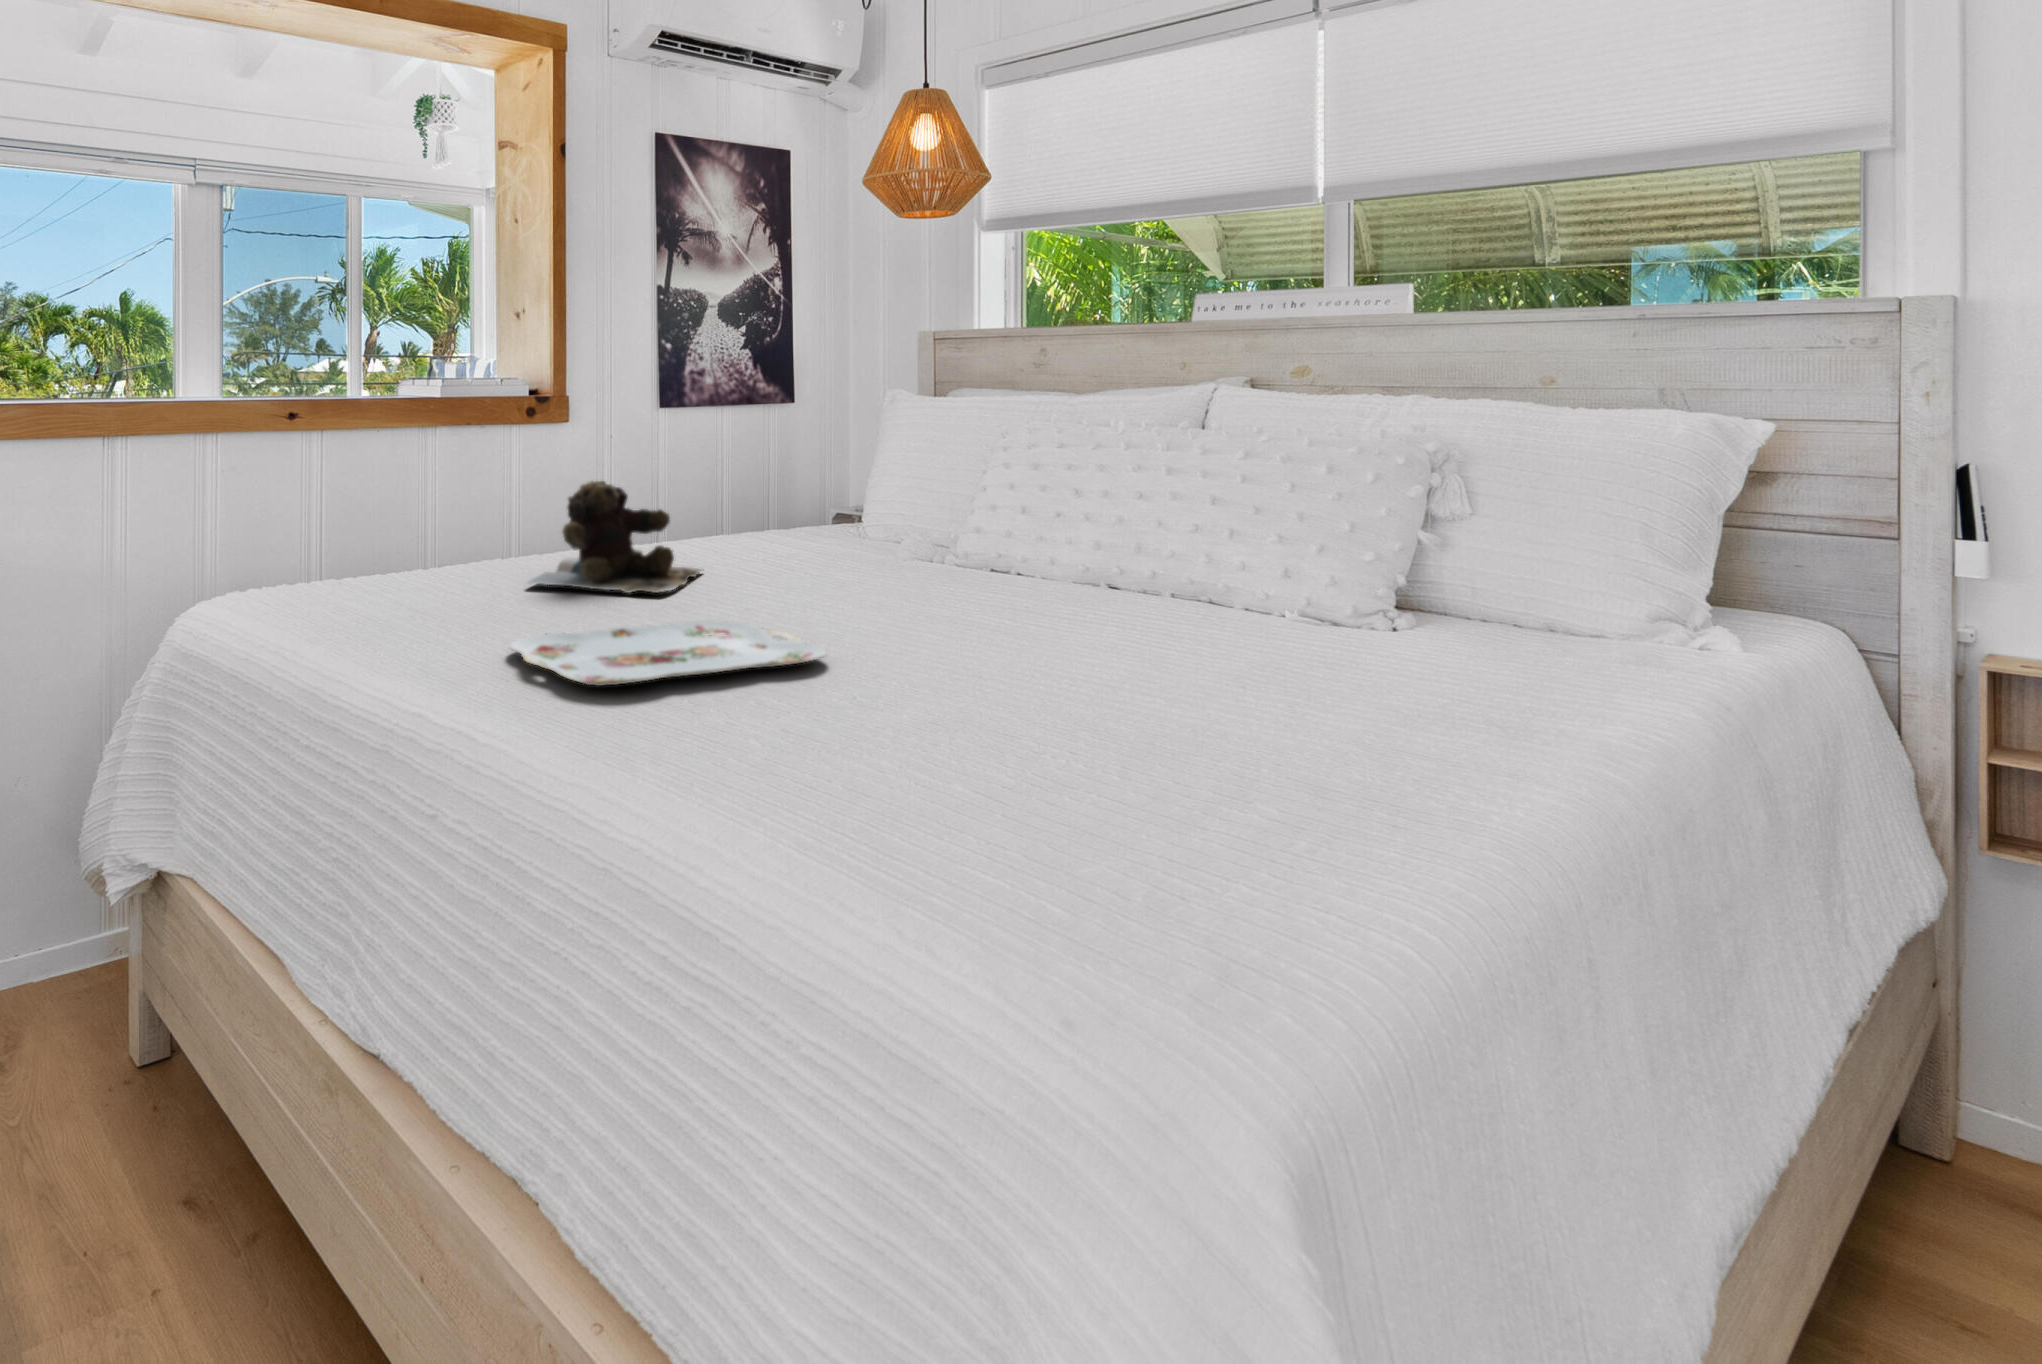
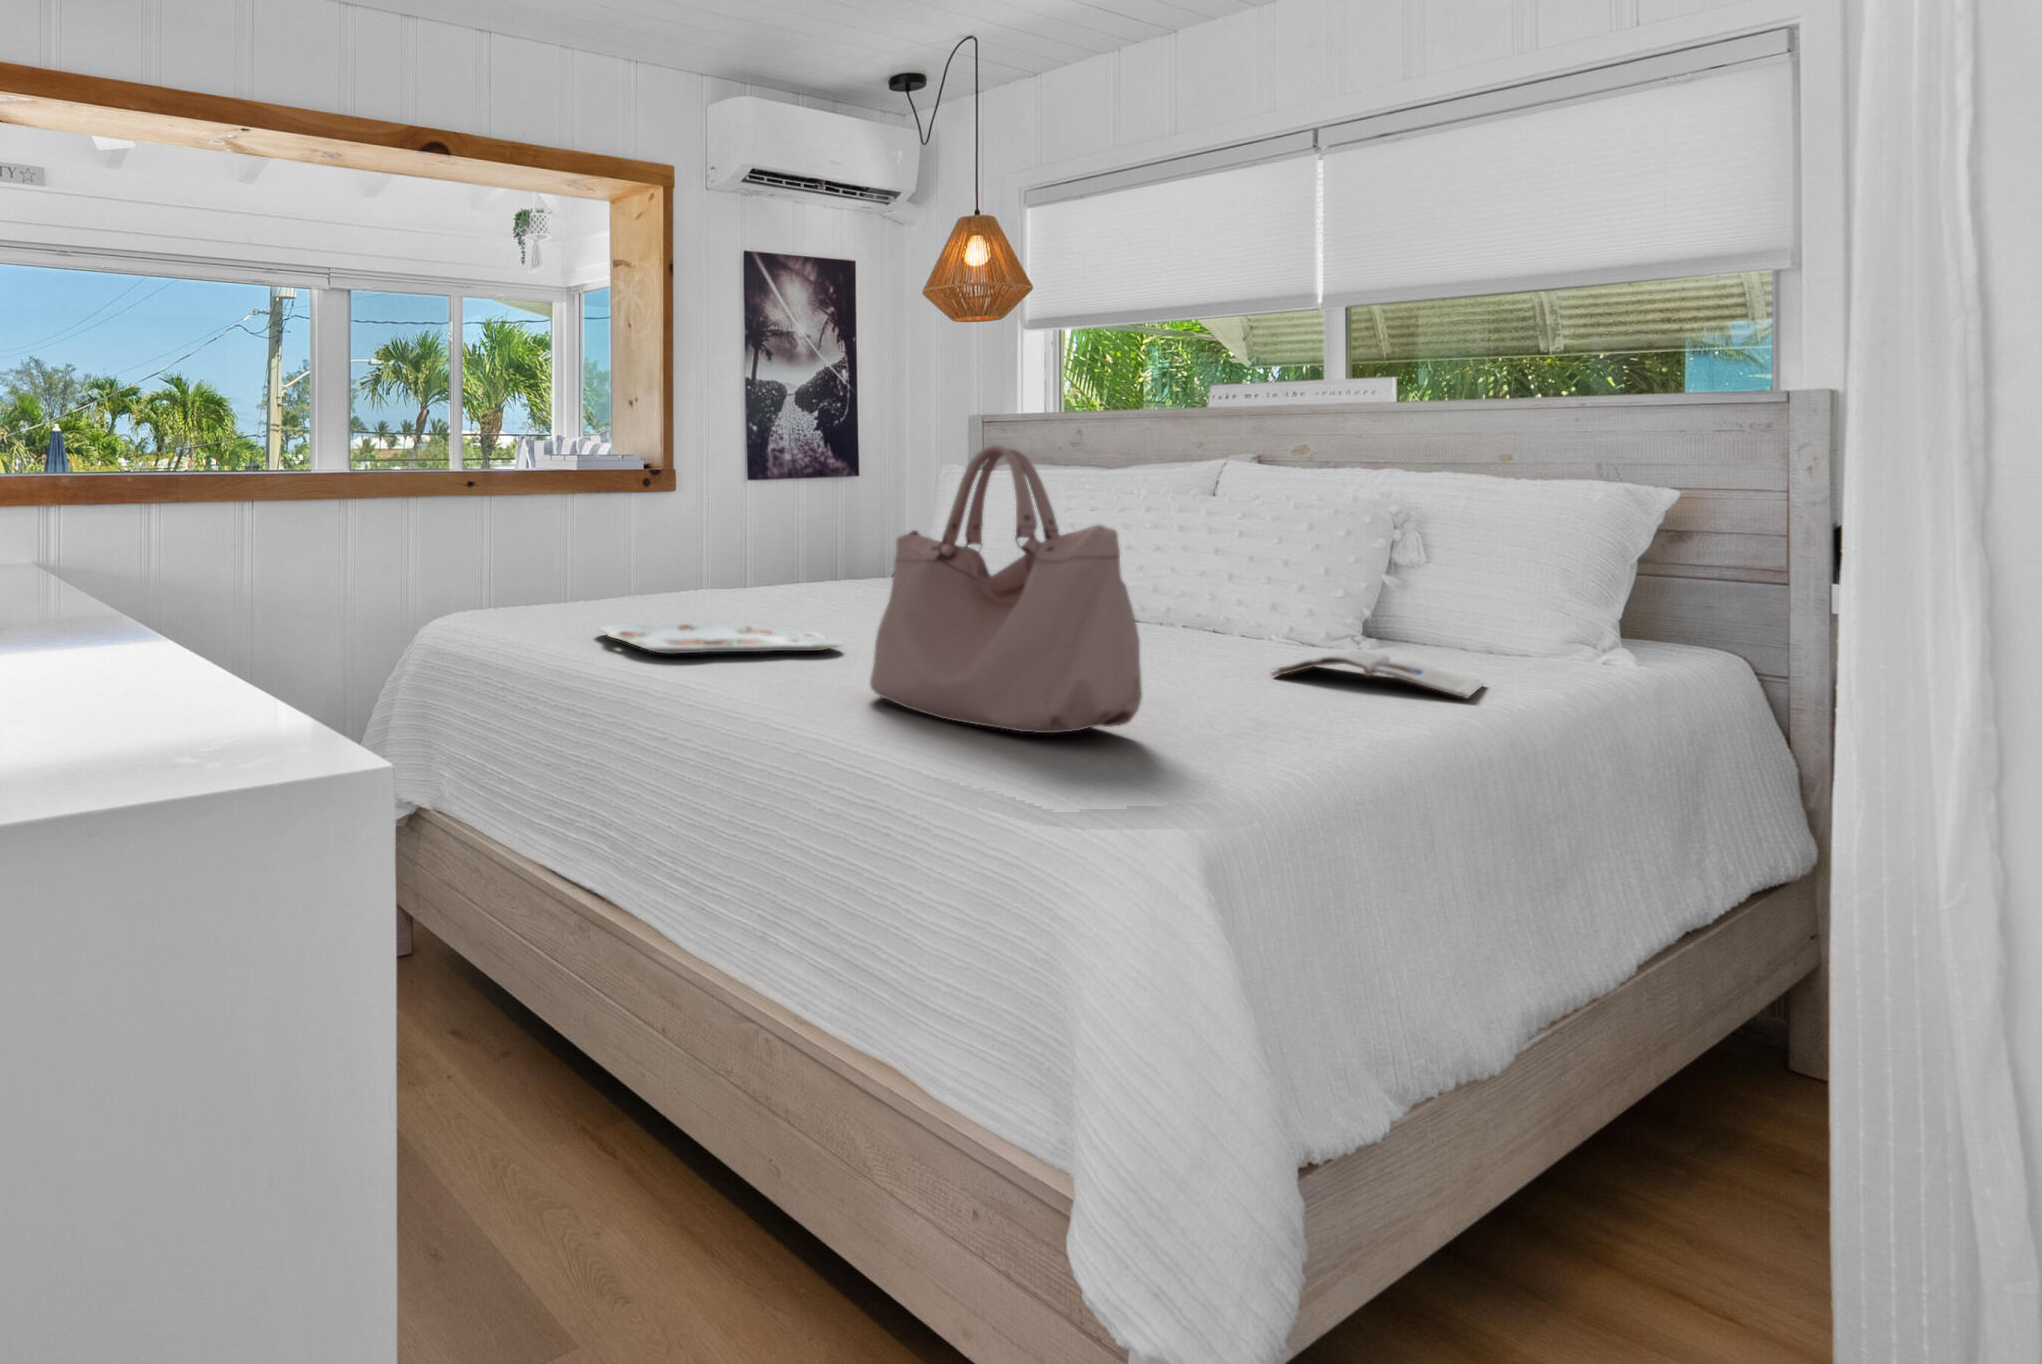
handbag: none [888,420,1258,811] -> present [870,445,1142,733]
teddy bear: present [528,481,701,593] -> none [619,520,764,608]
magazine: none [1330,626,1562,695] -> present [1272,649,1484,698]

